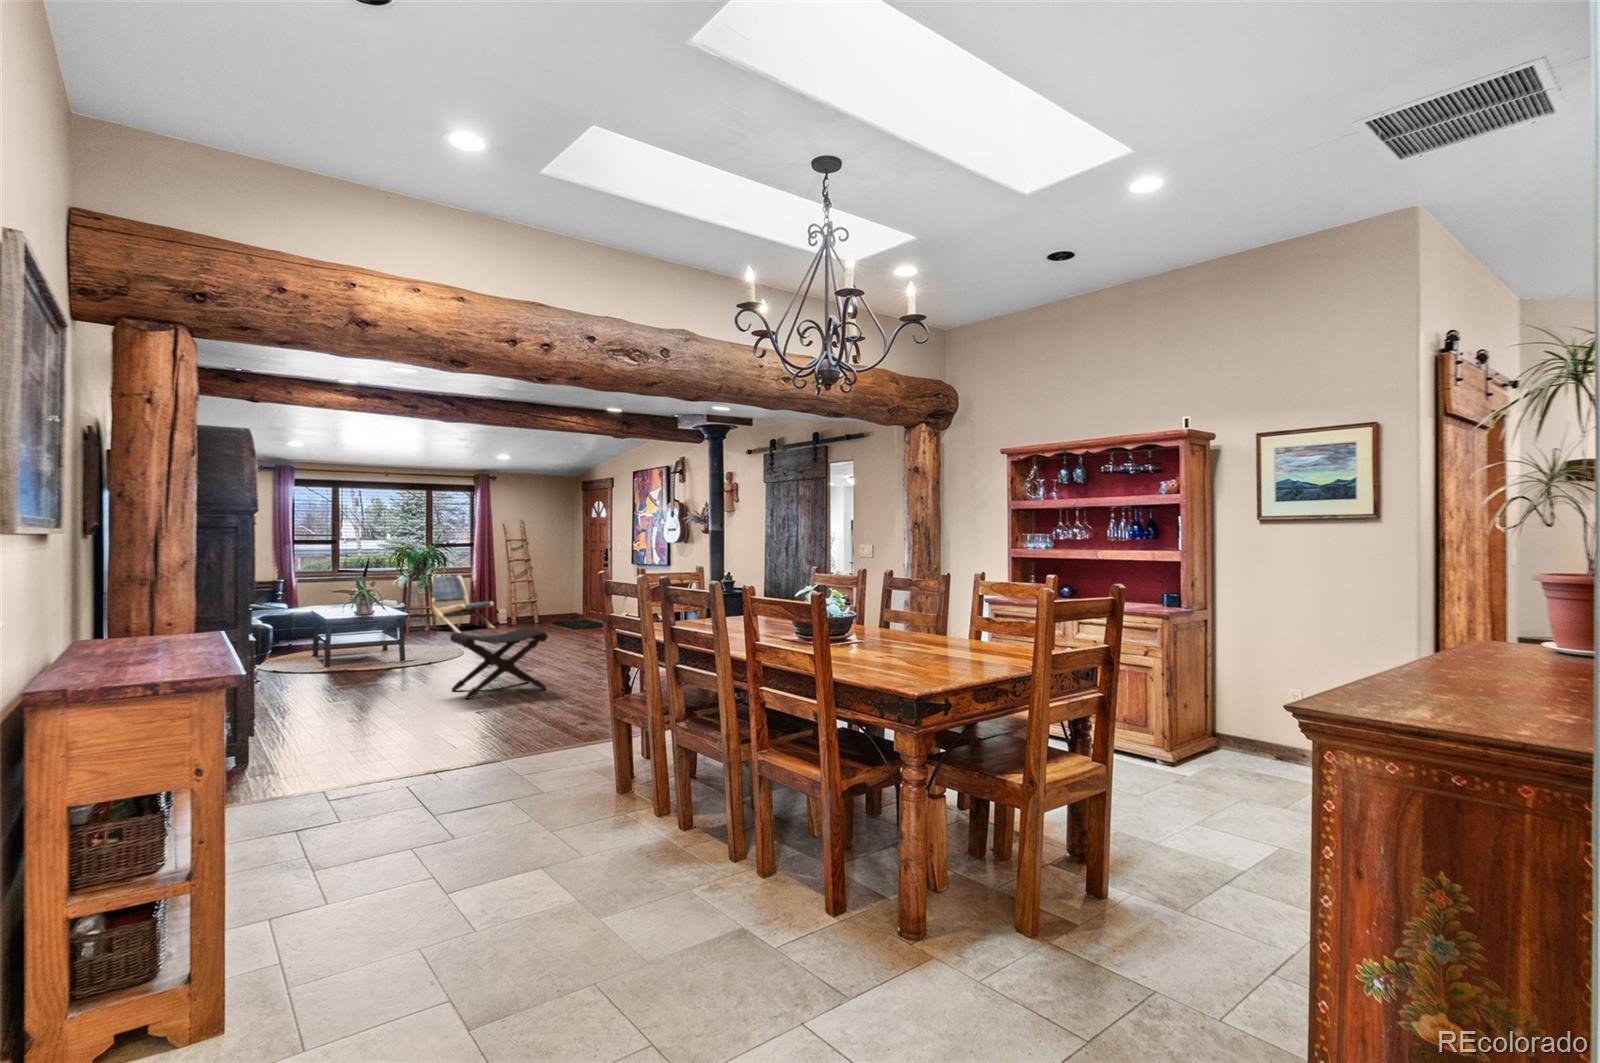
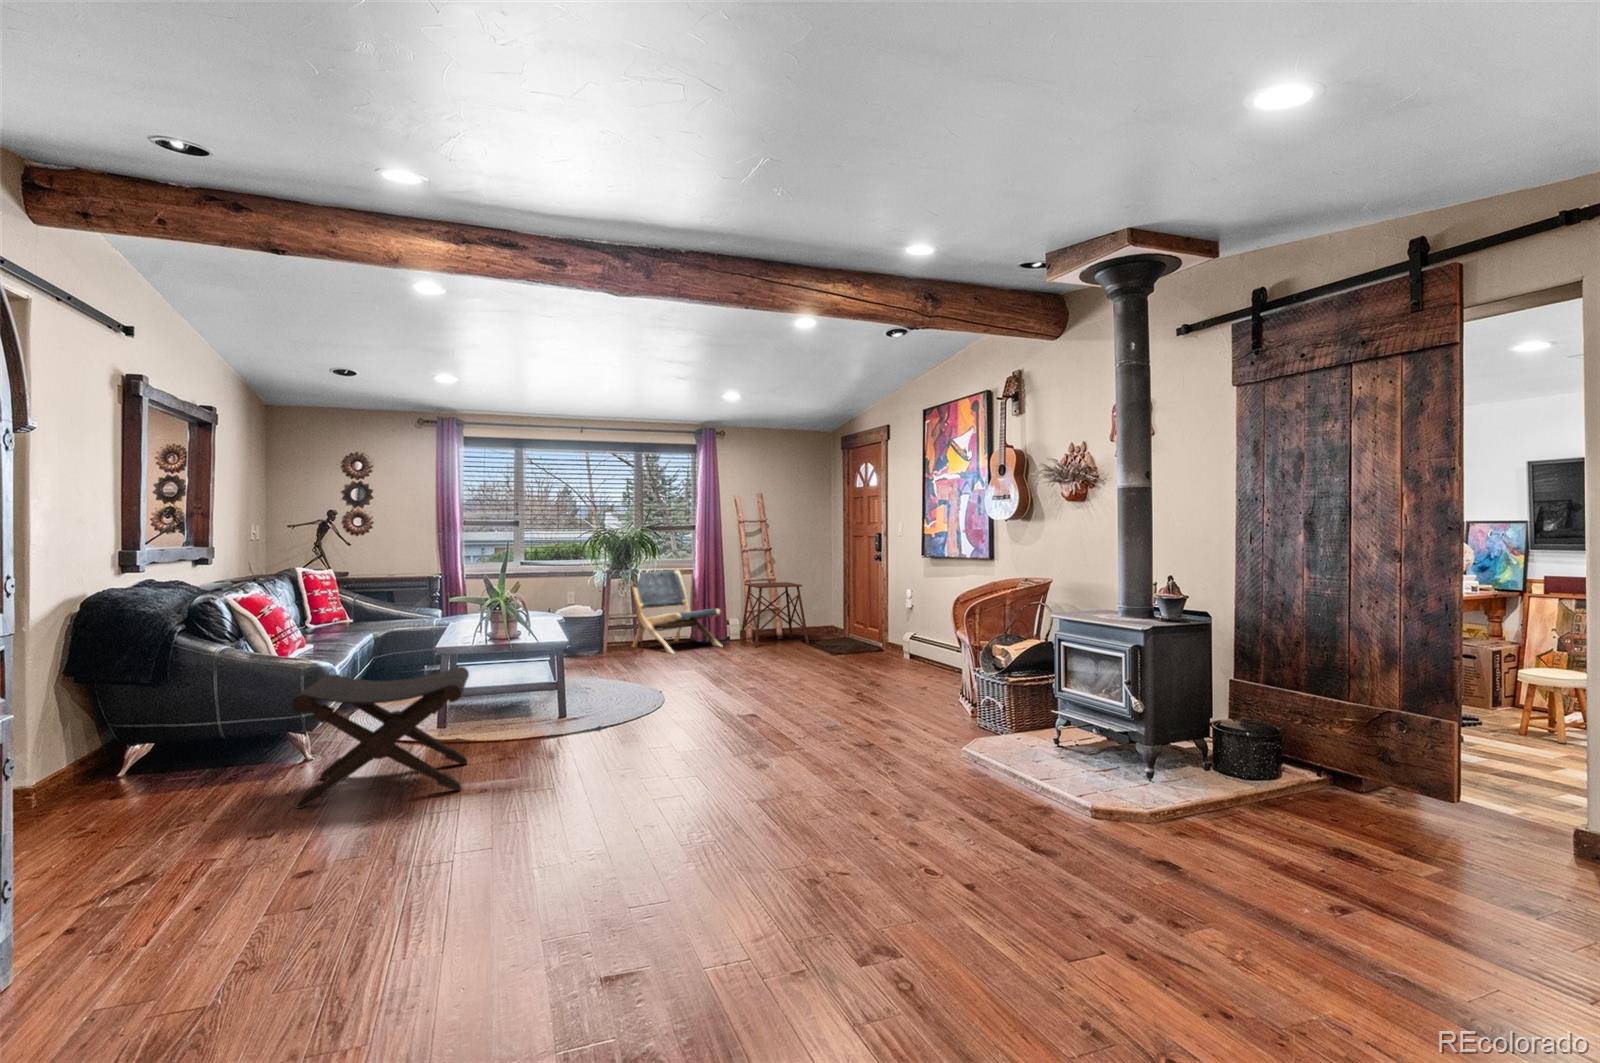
side table: none [507,583,558,627] -> present [740,582,809,647]
footstool: present [450,627,548,699] -> present [291,667,469,808]

